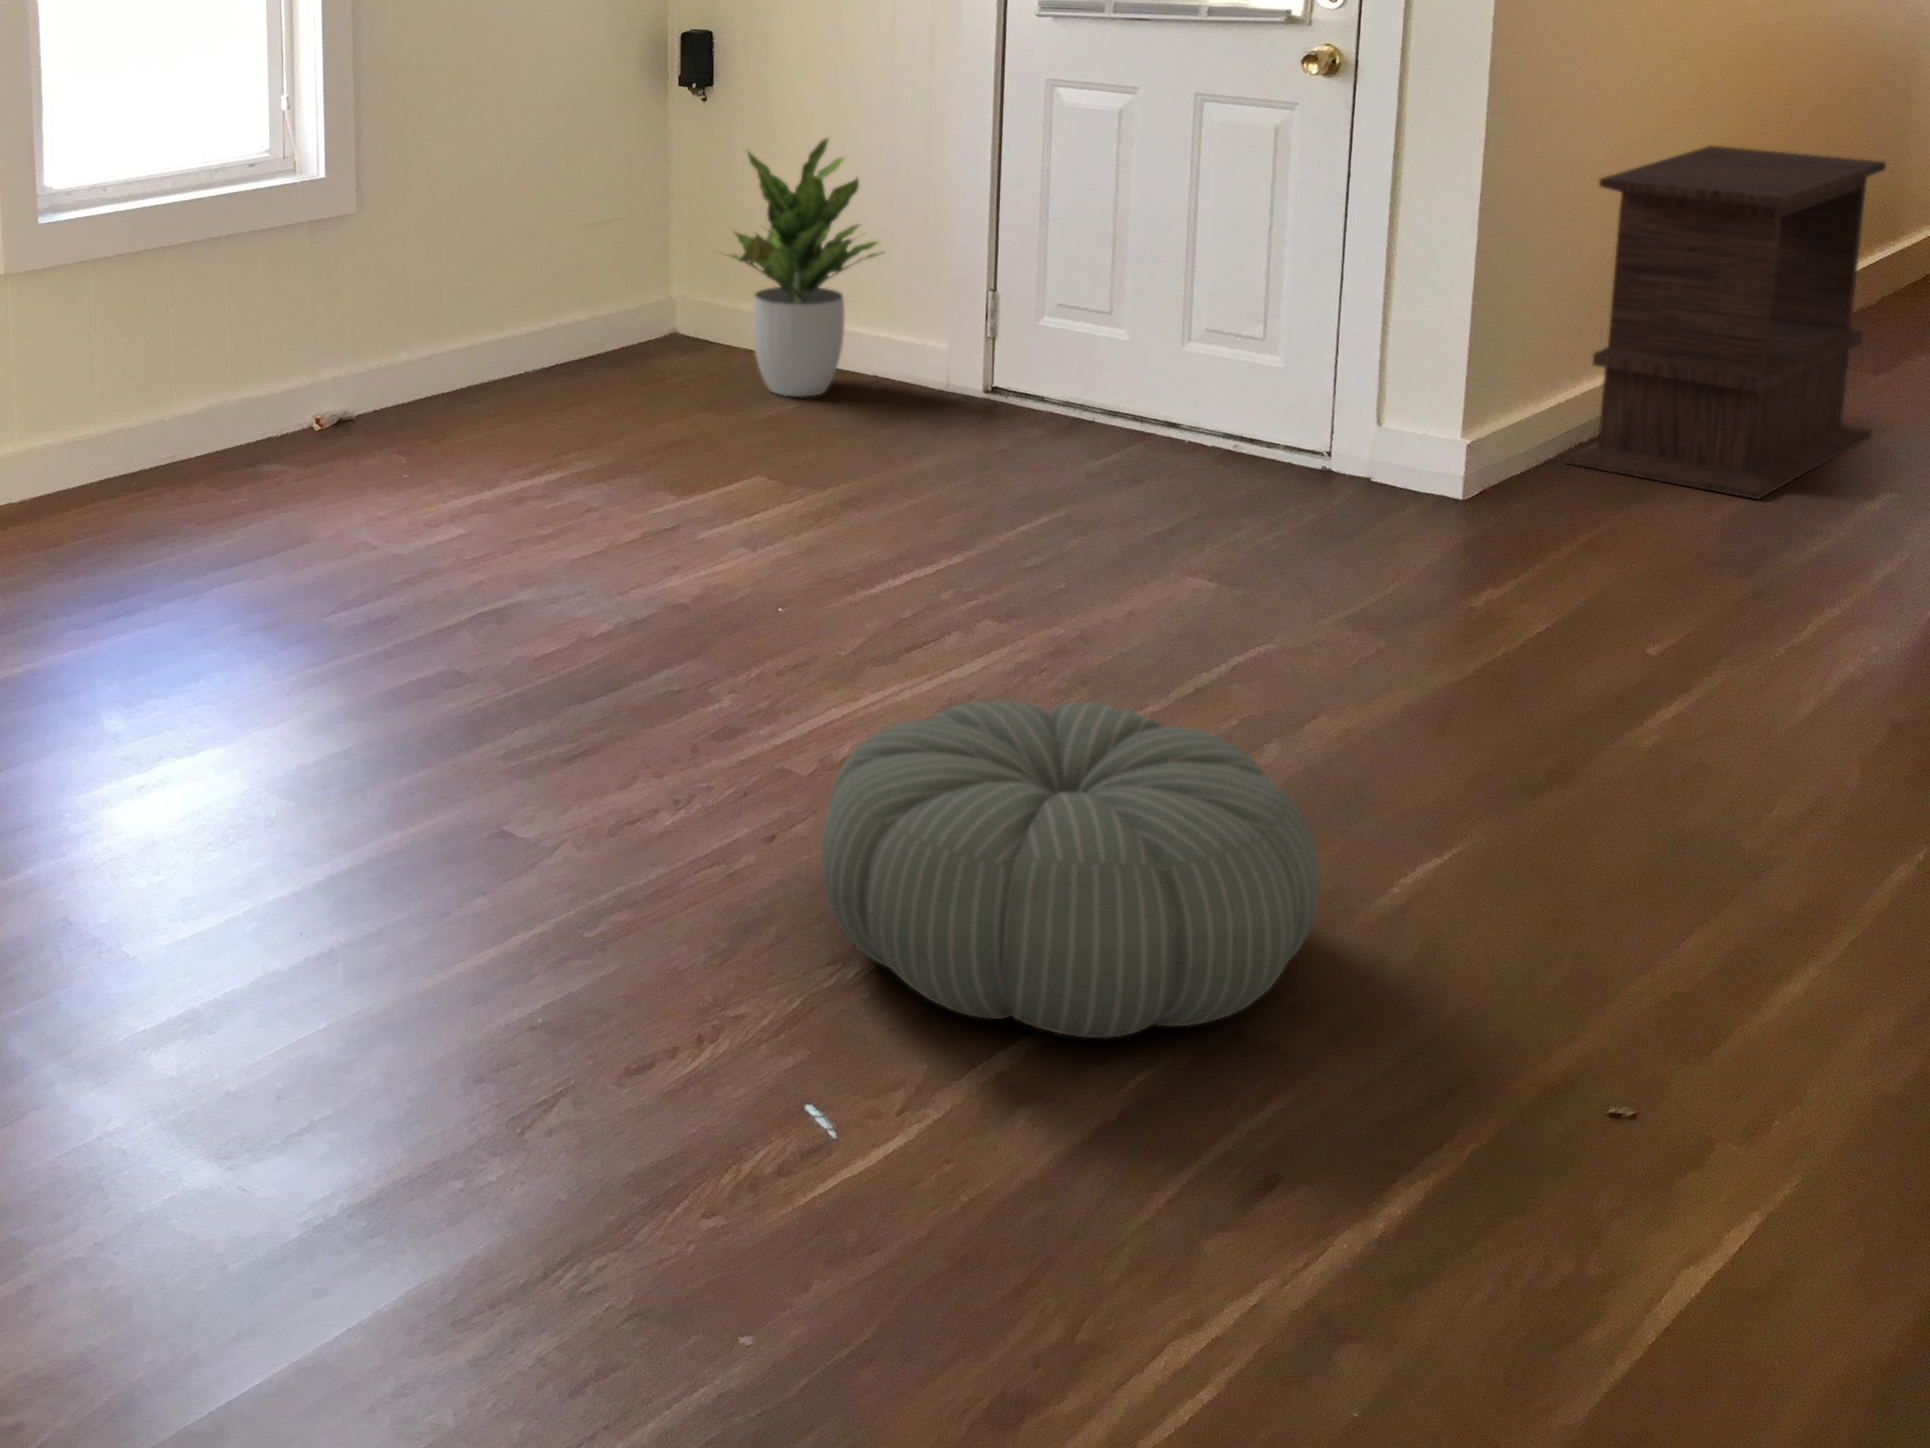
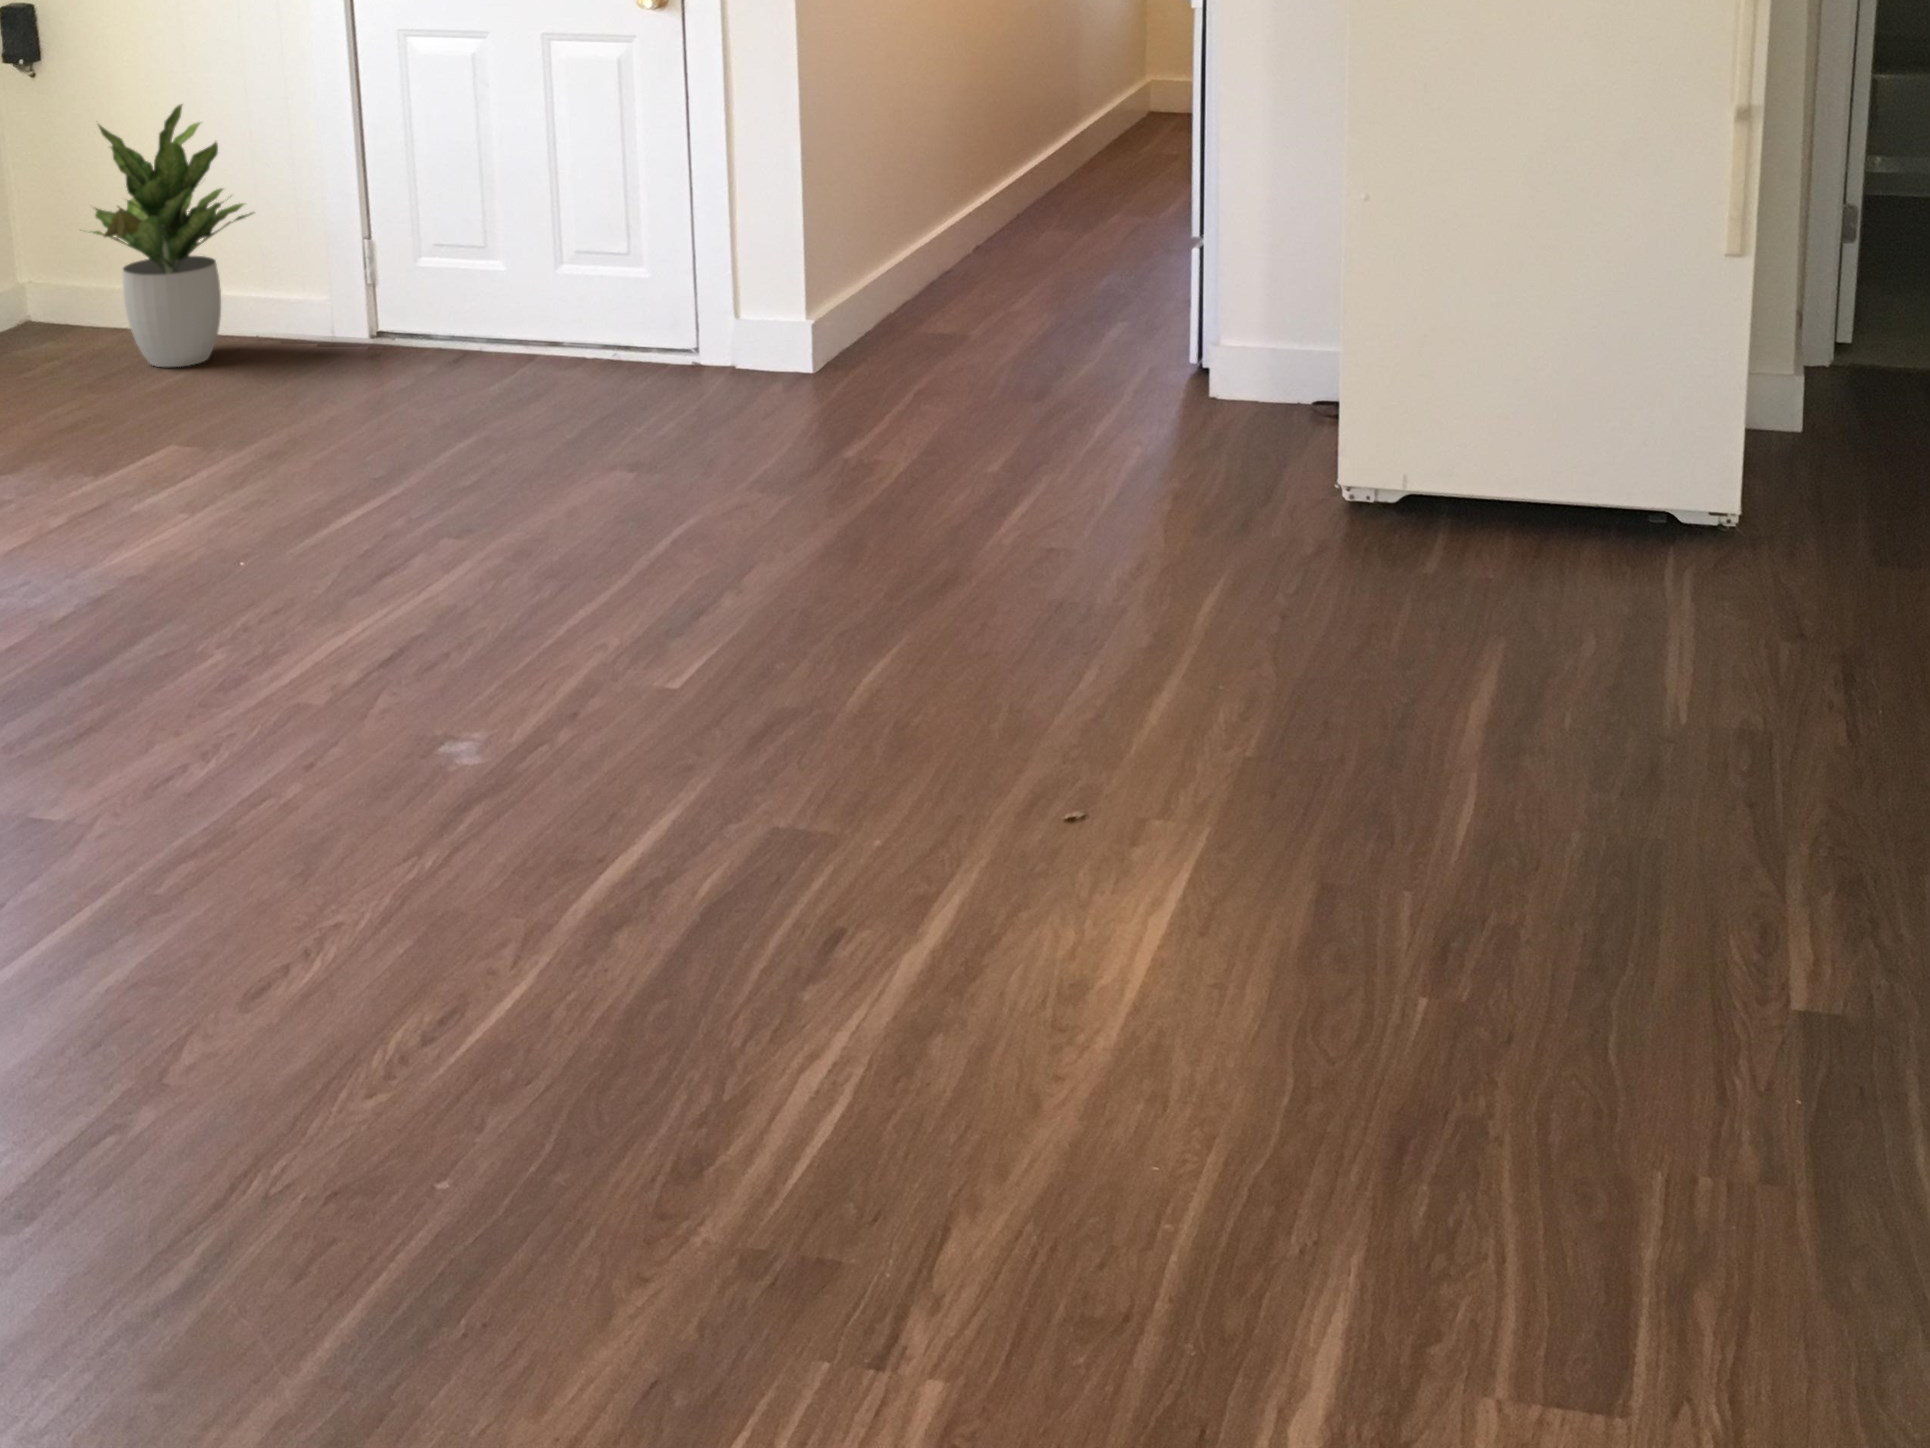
side table: present [1564,146,1886,499] -> none [881,51,1095,338]
pouf: present [821,701,1319,1038] -> none [370,581,817,881]

